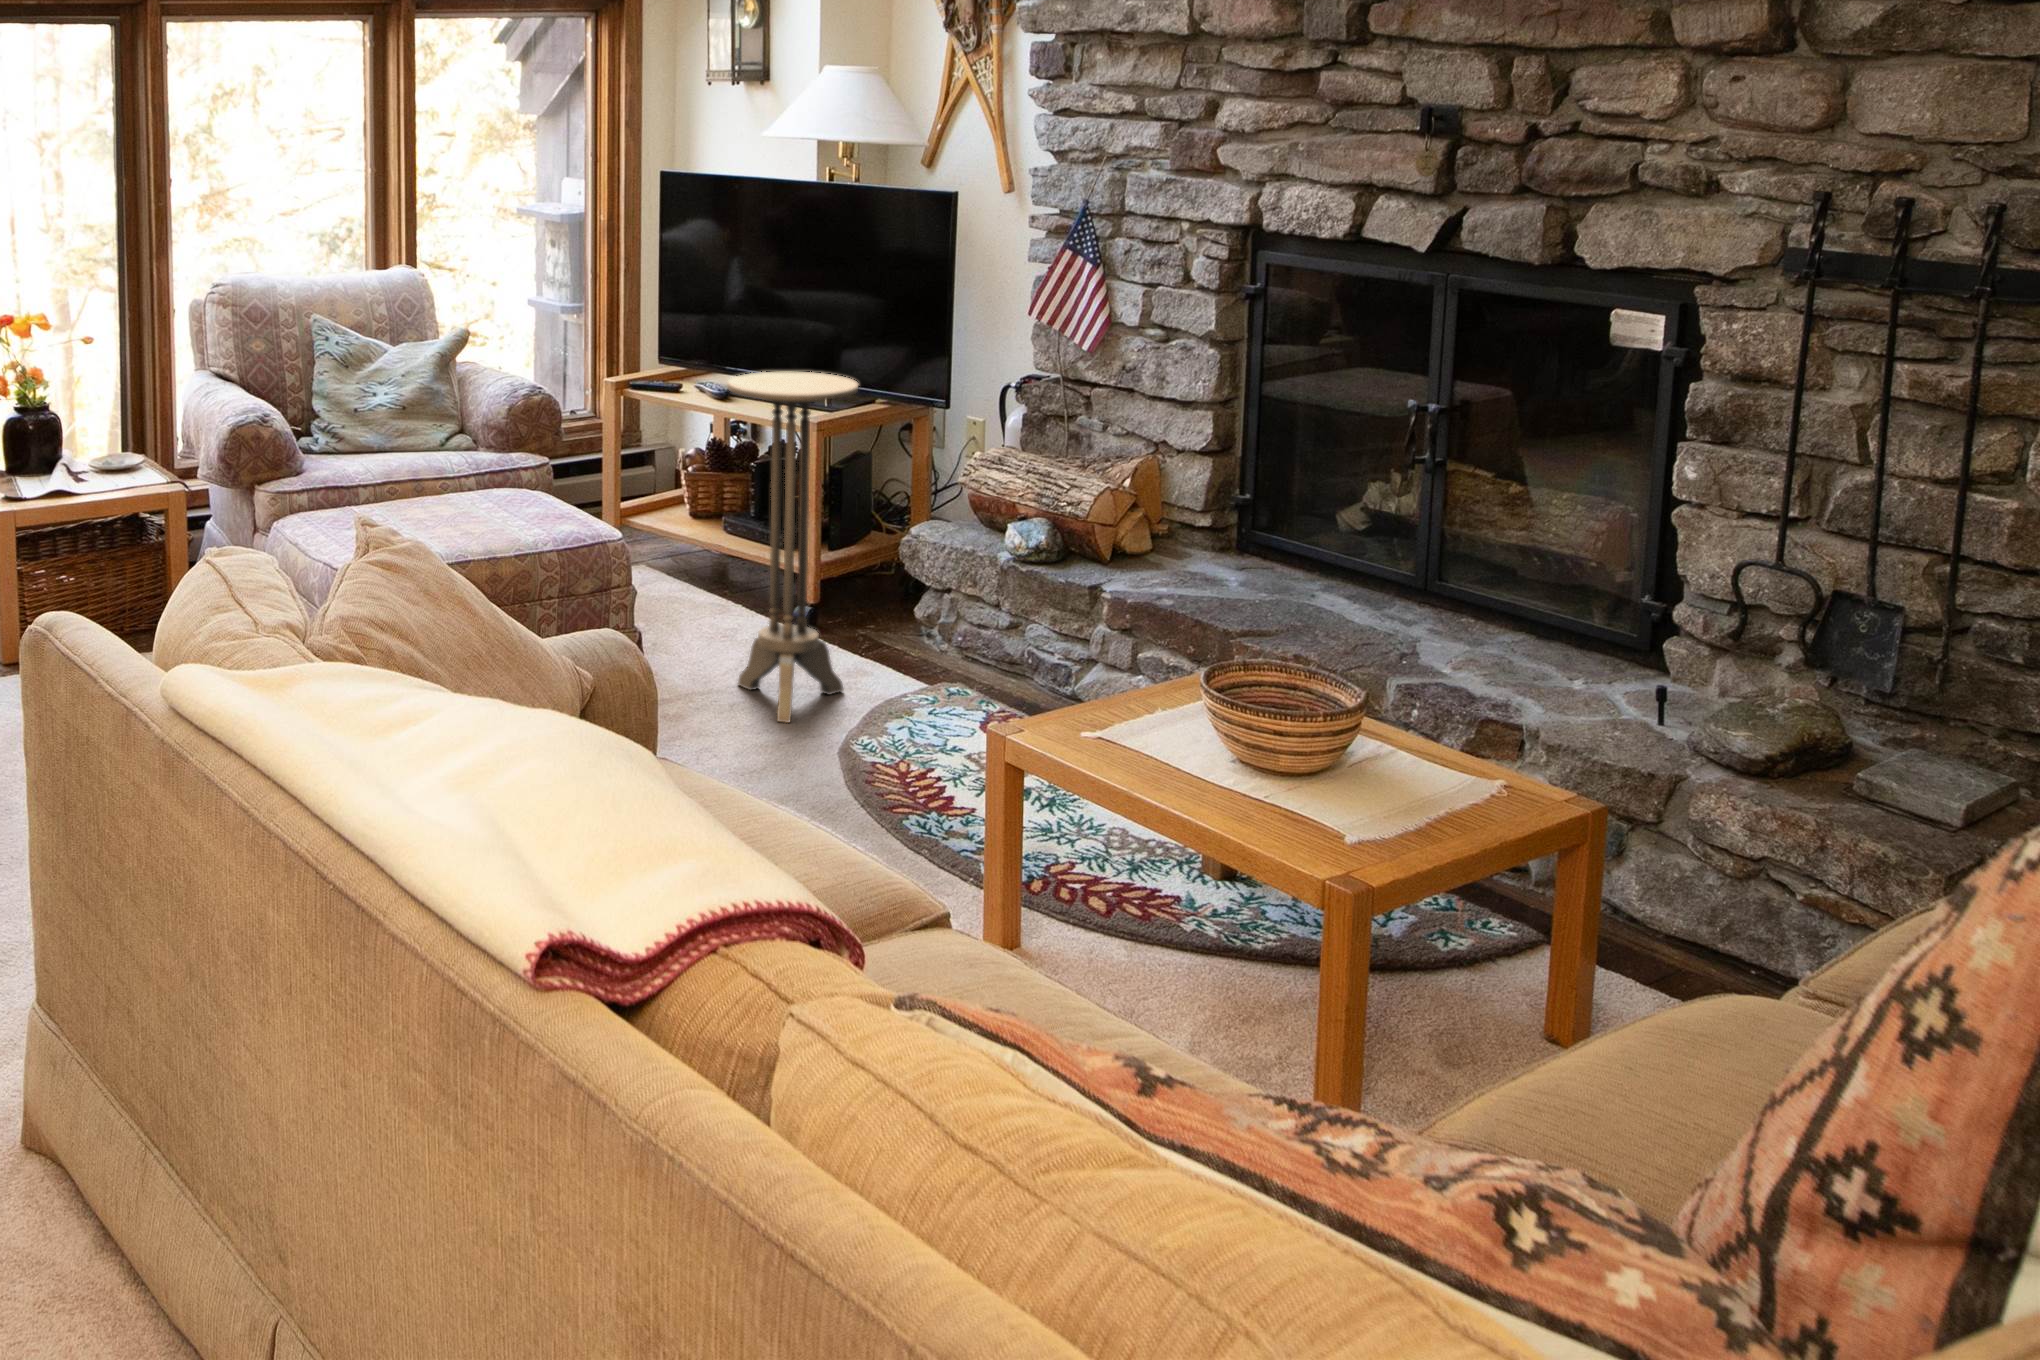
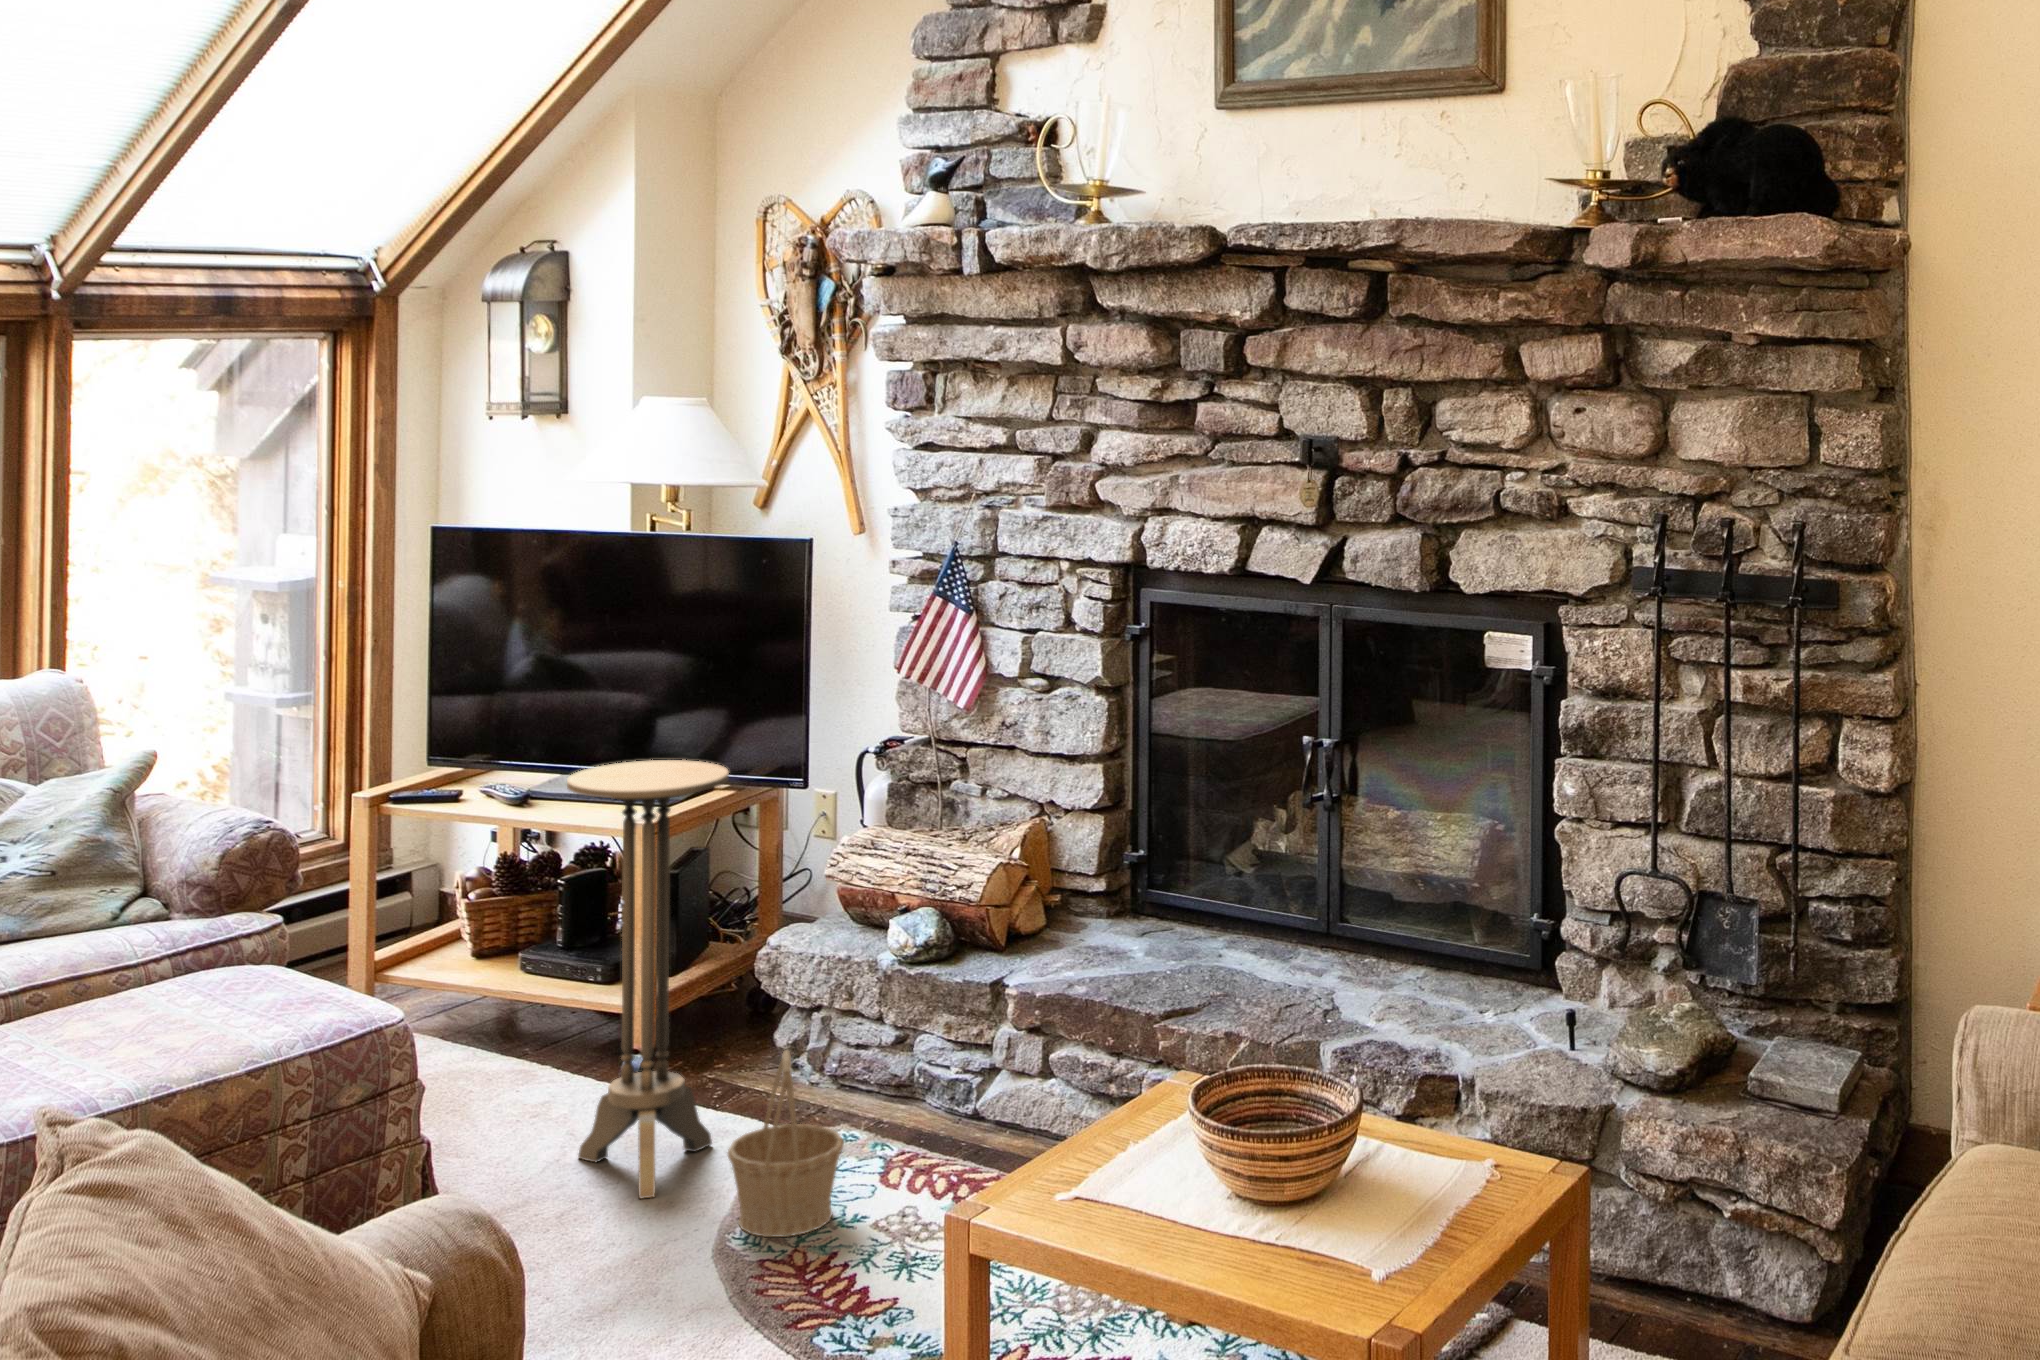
basket: none [843,620,940,770] -> present [728,1051,844,1237]

